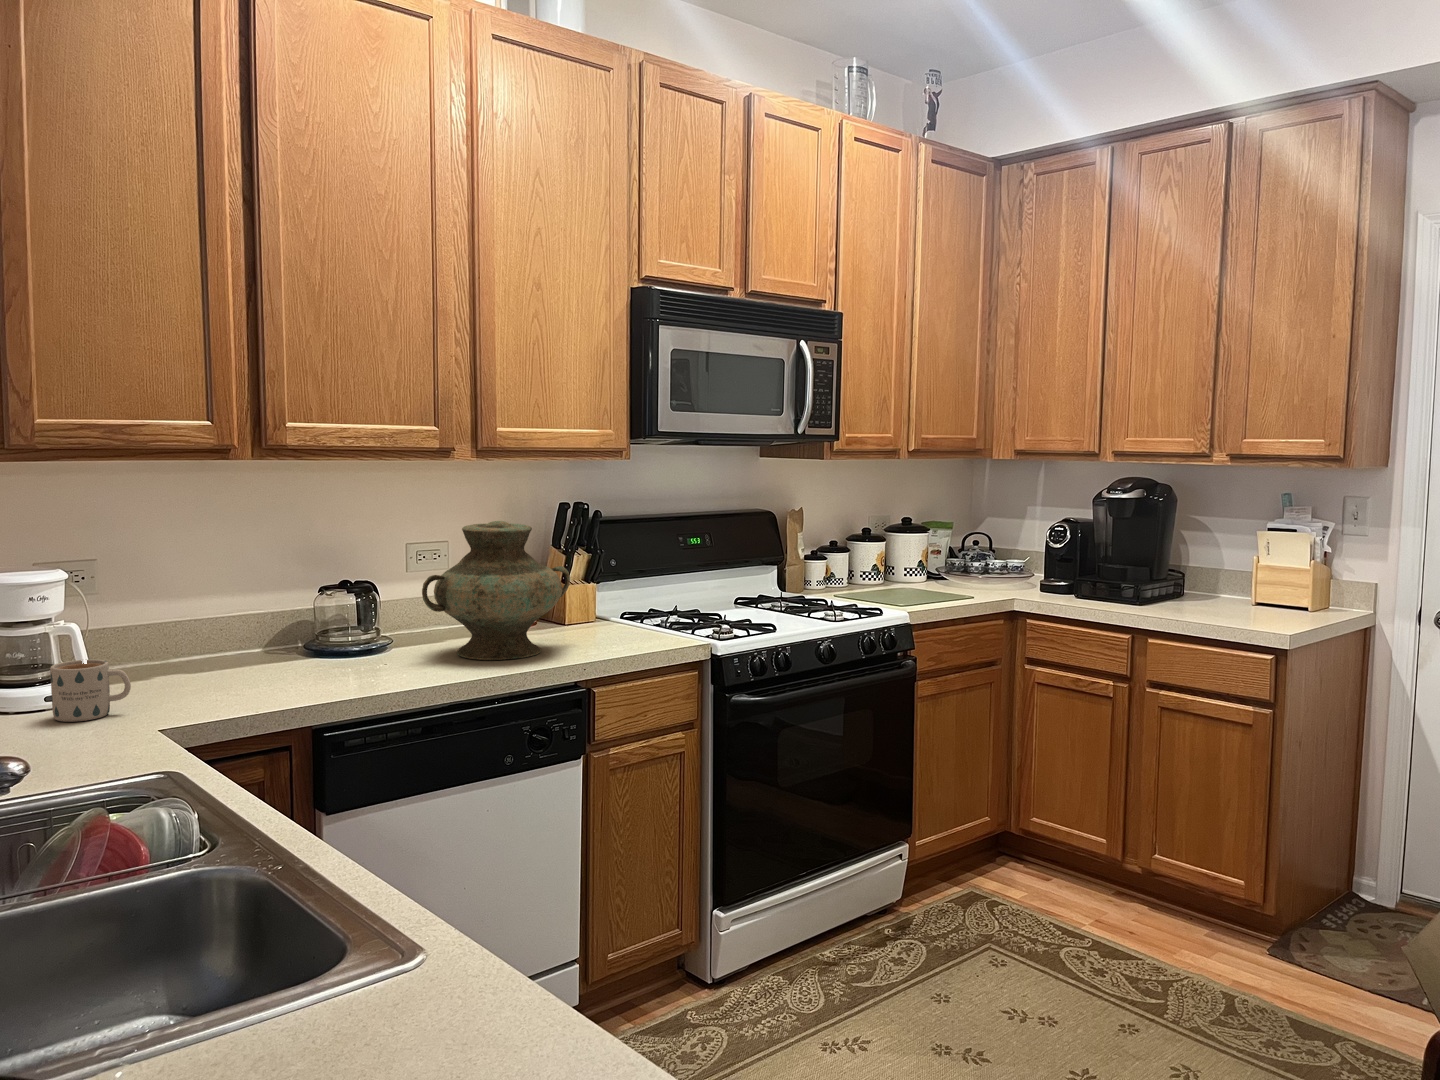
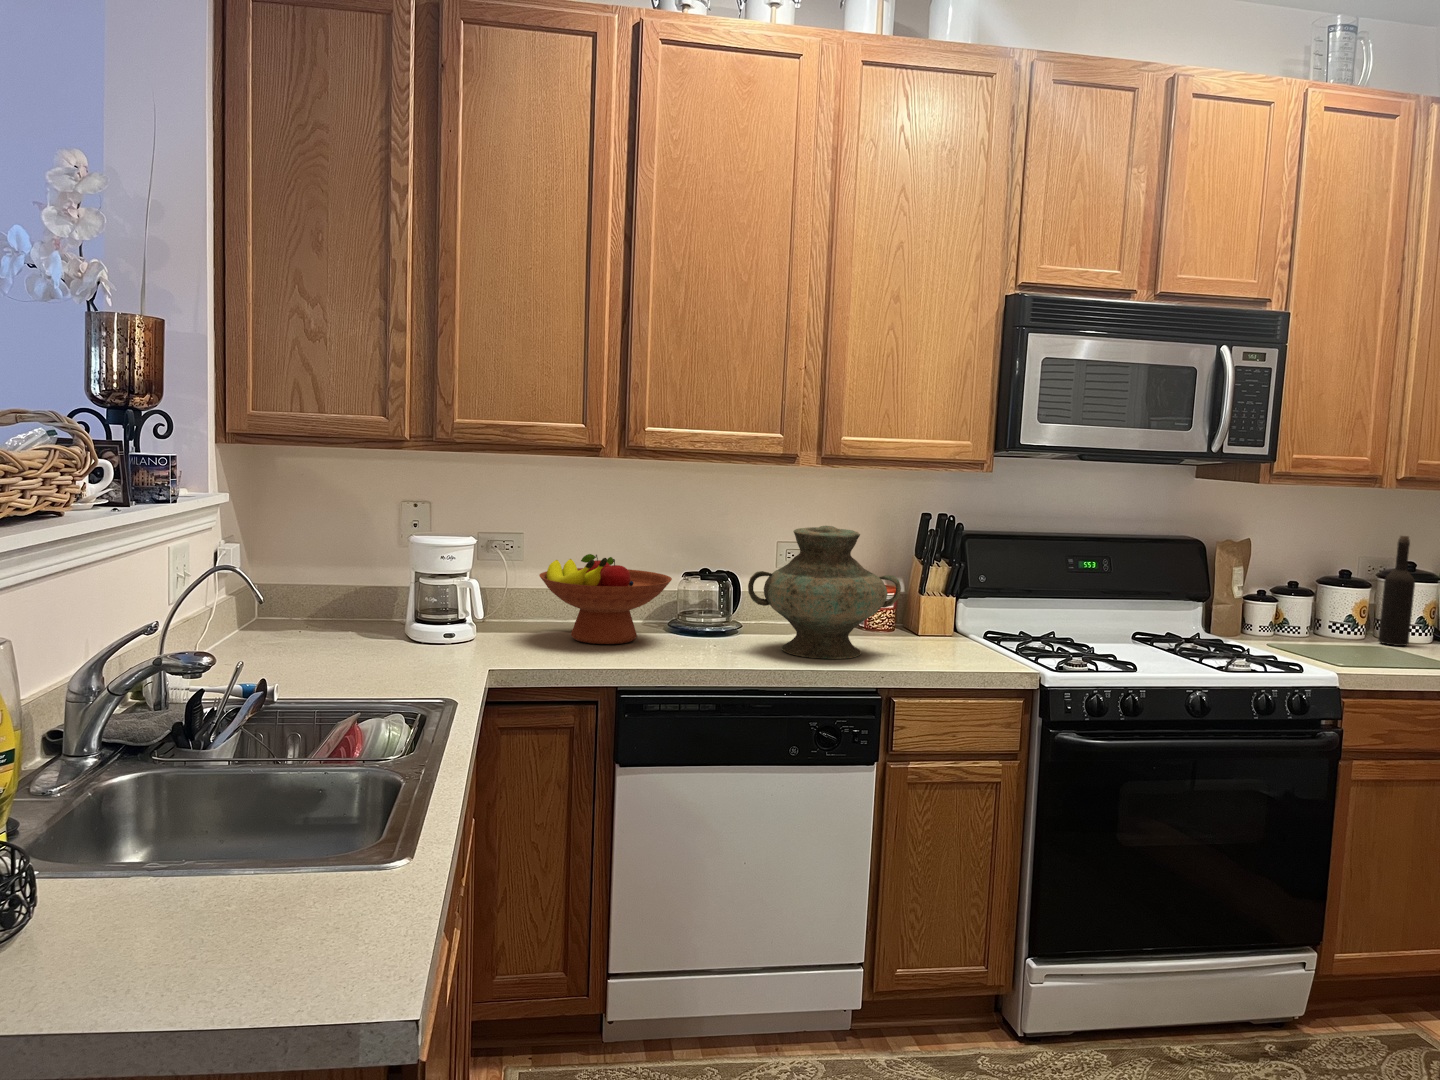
wine bottle: none [897,496,920,585] -> present [1378,536,1415,646]
fruit bowl: none [157,575,327,680] -> present [539,554,672,644]
mug: present [50,659,131,722] -> none [440,609,492,656]

